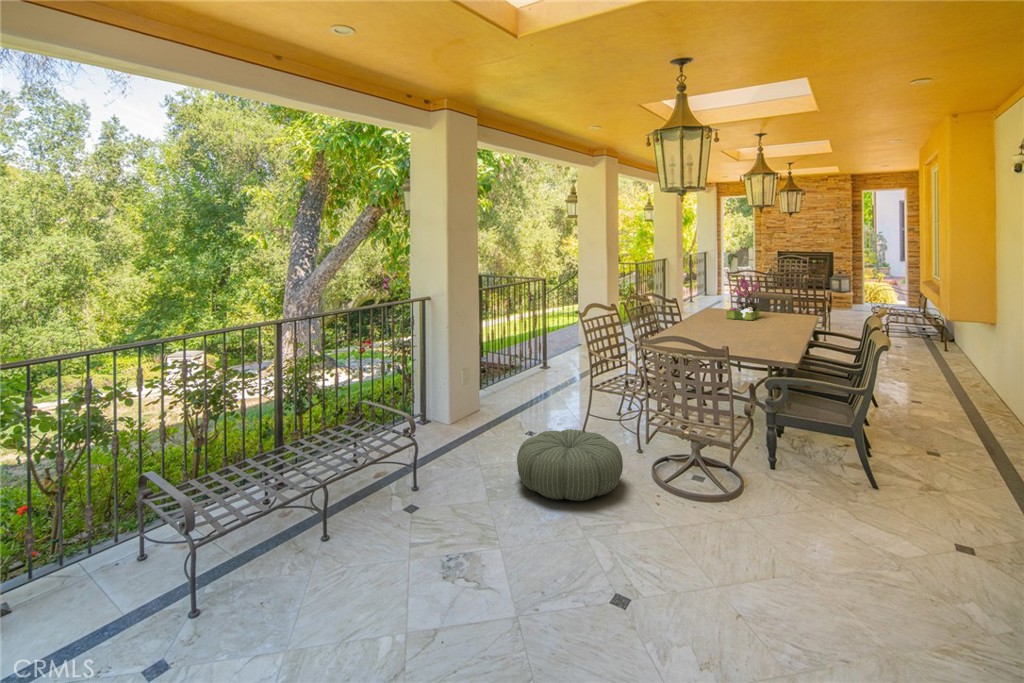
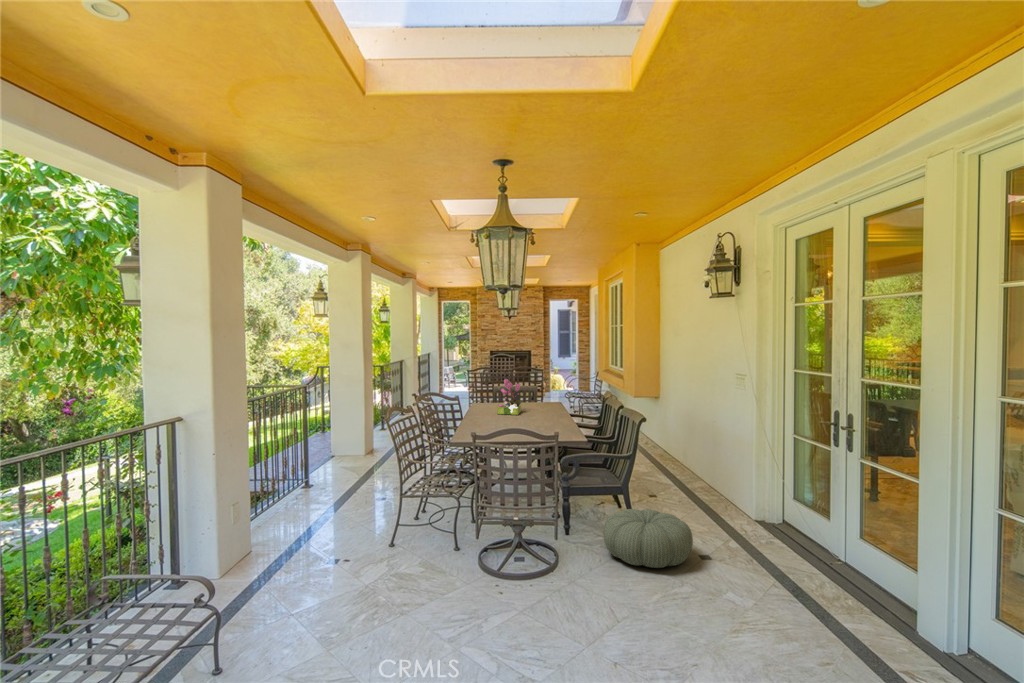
pouf: present [517,429,623,501] -> present [603,509,693,568]

